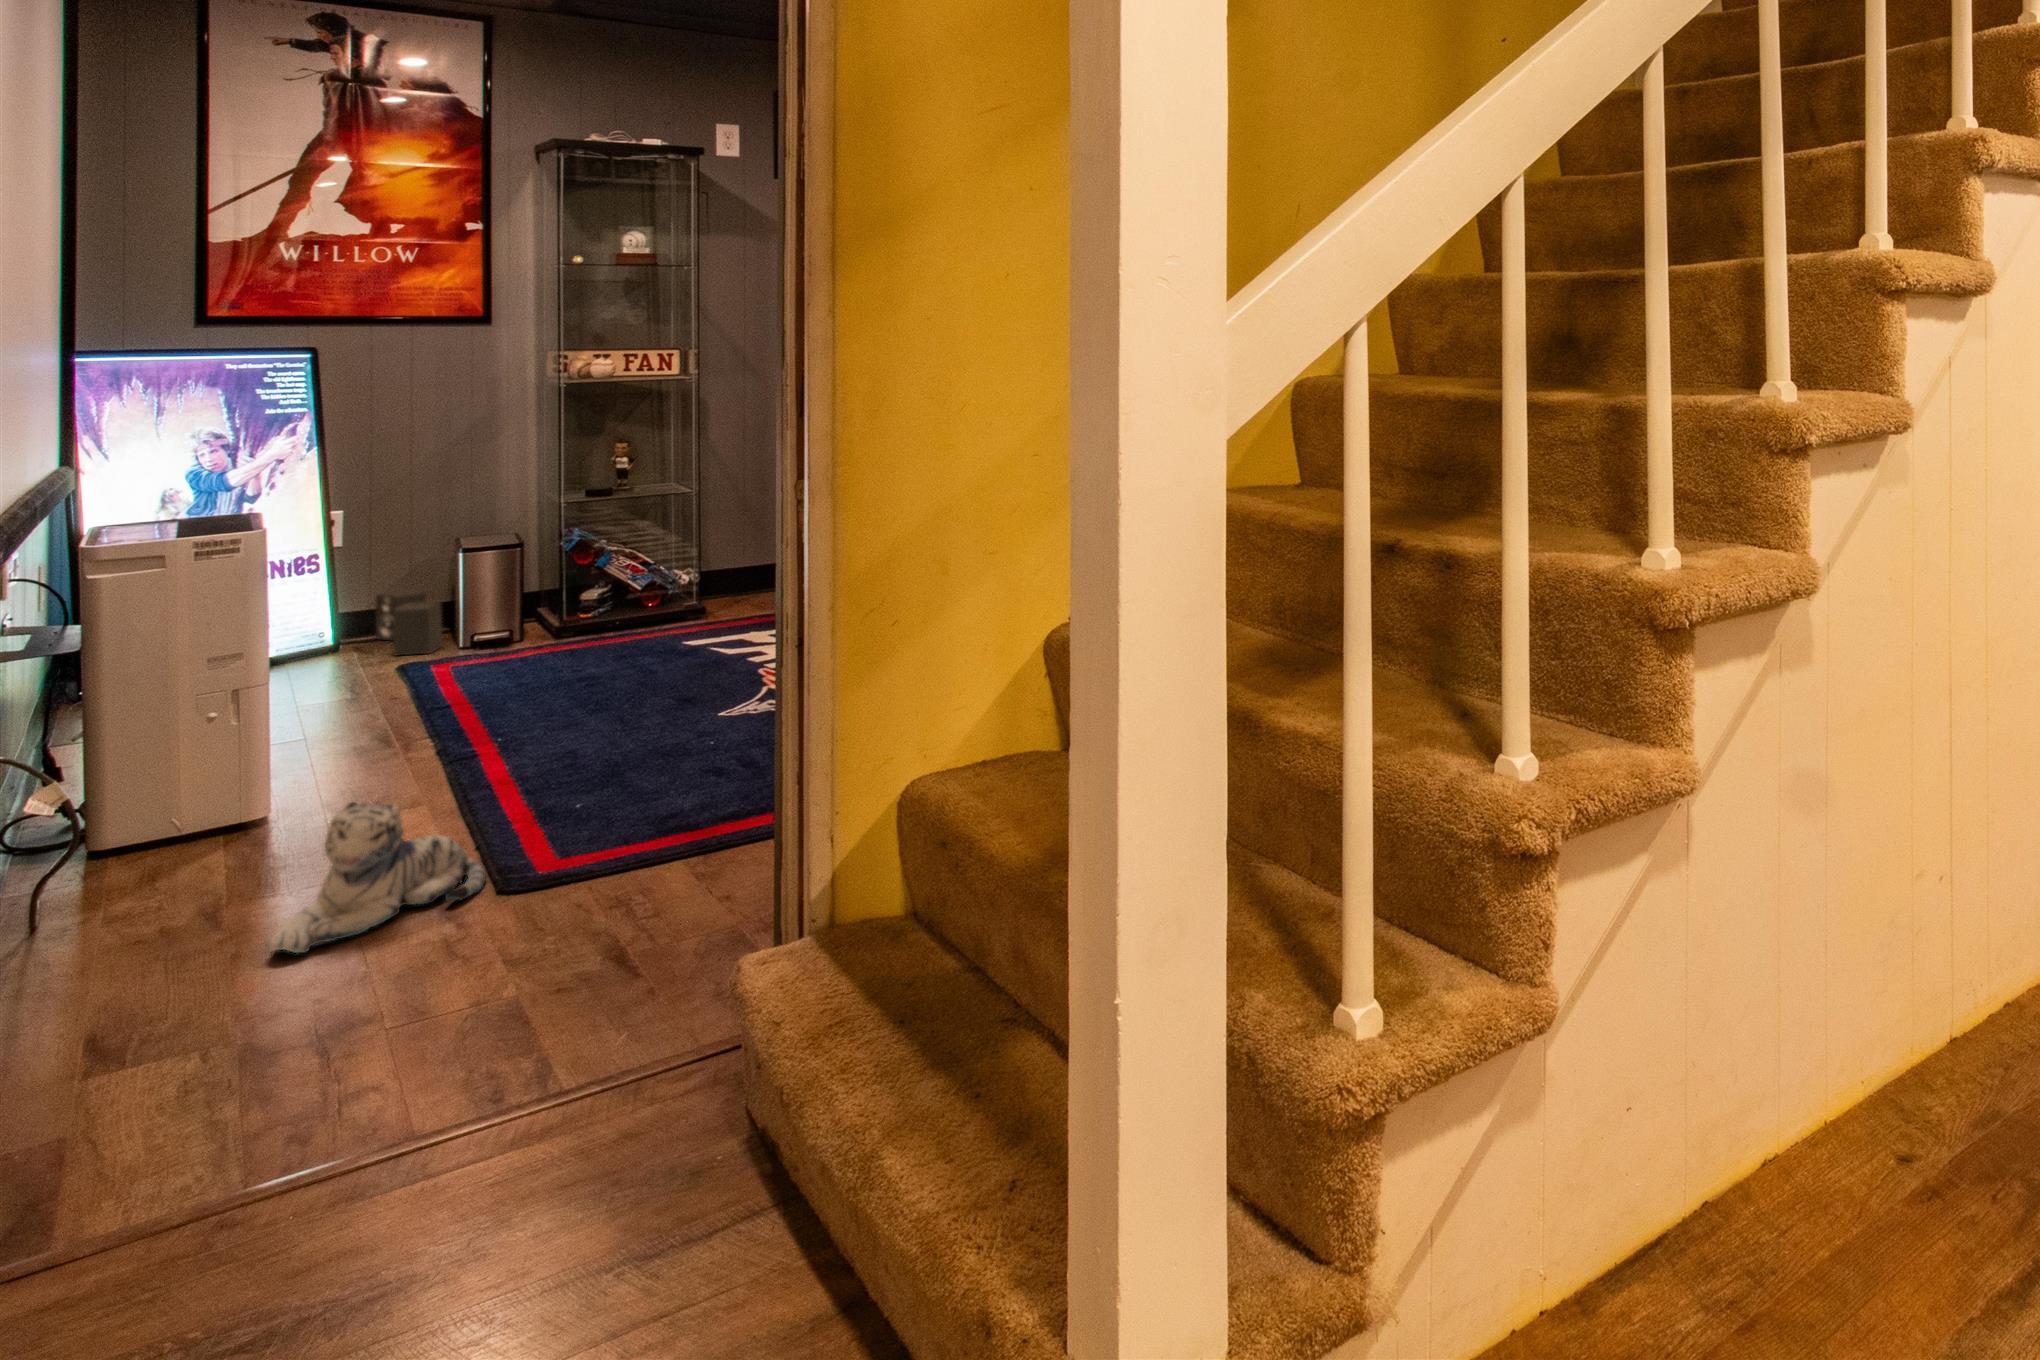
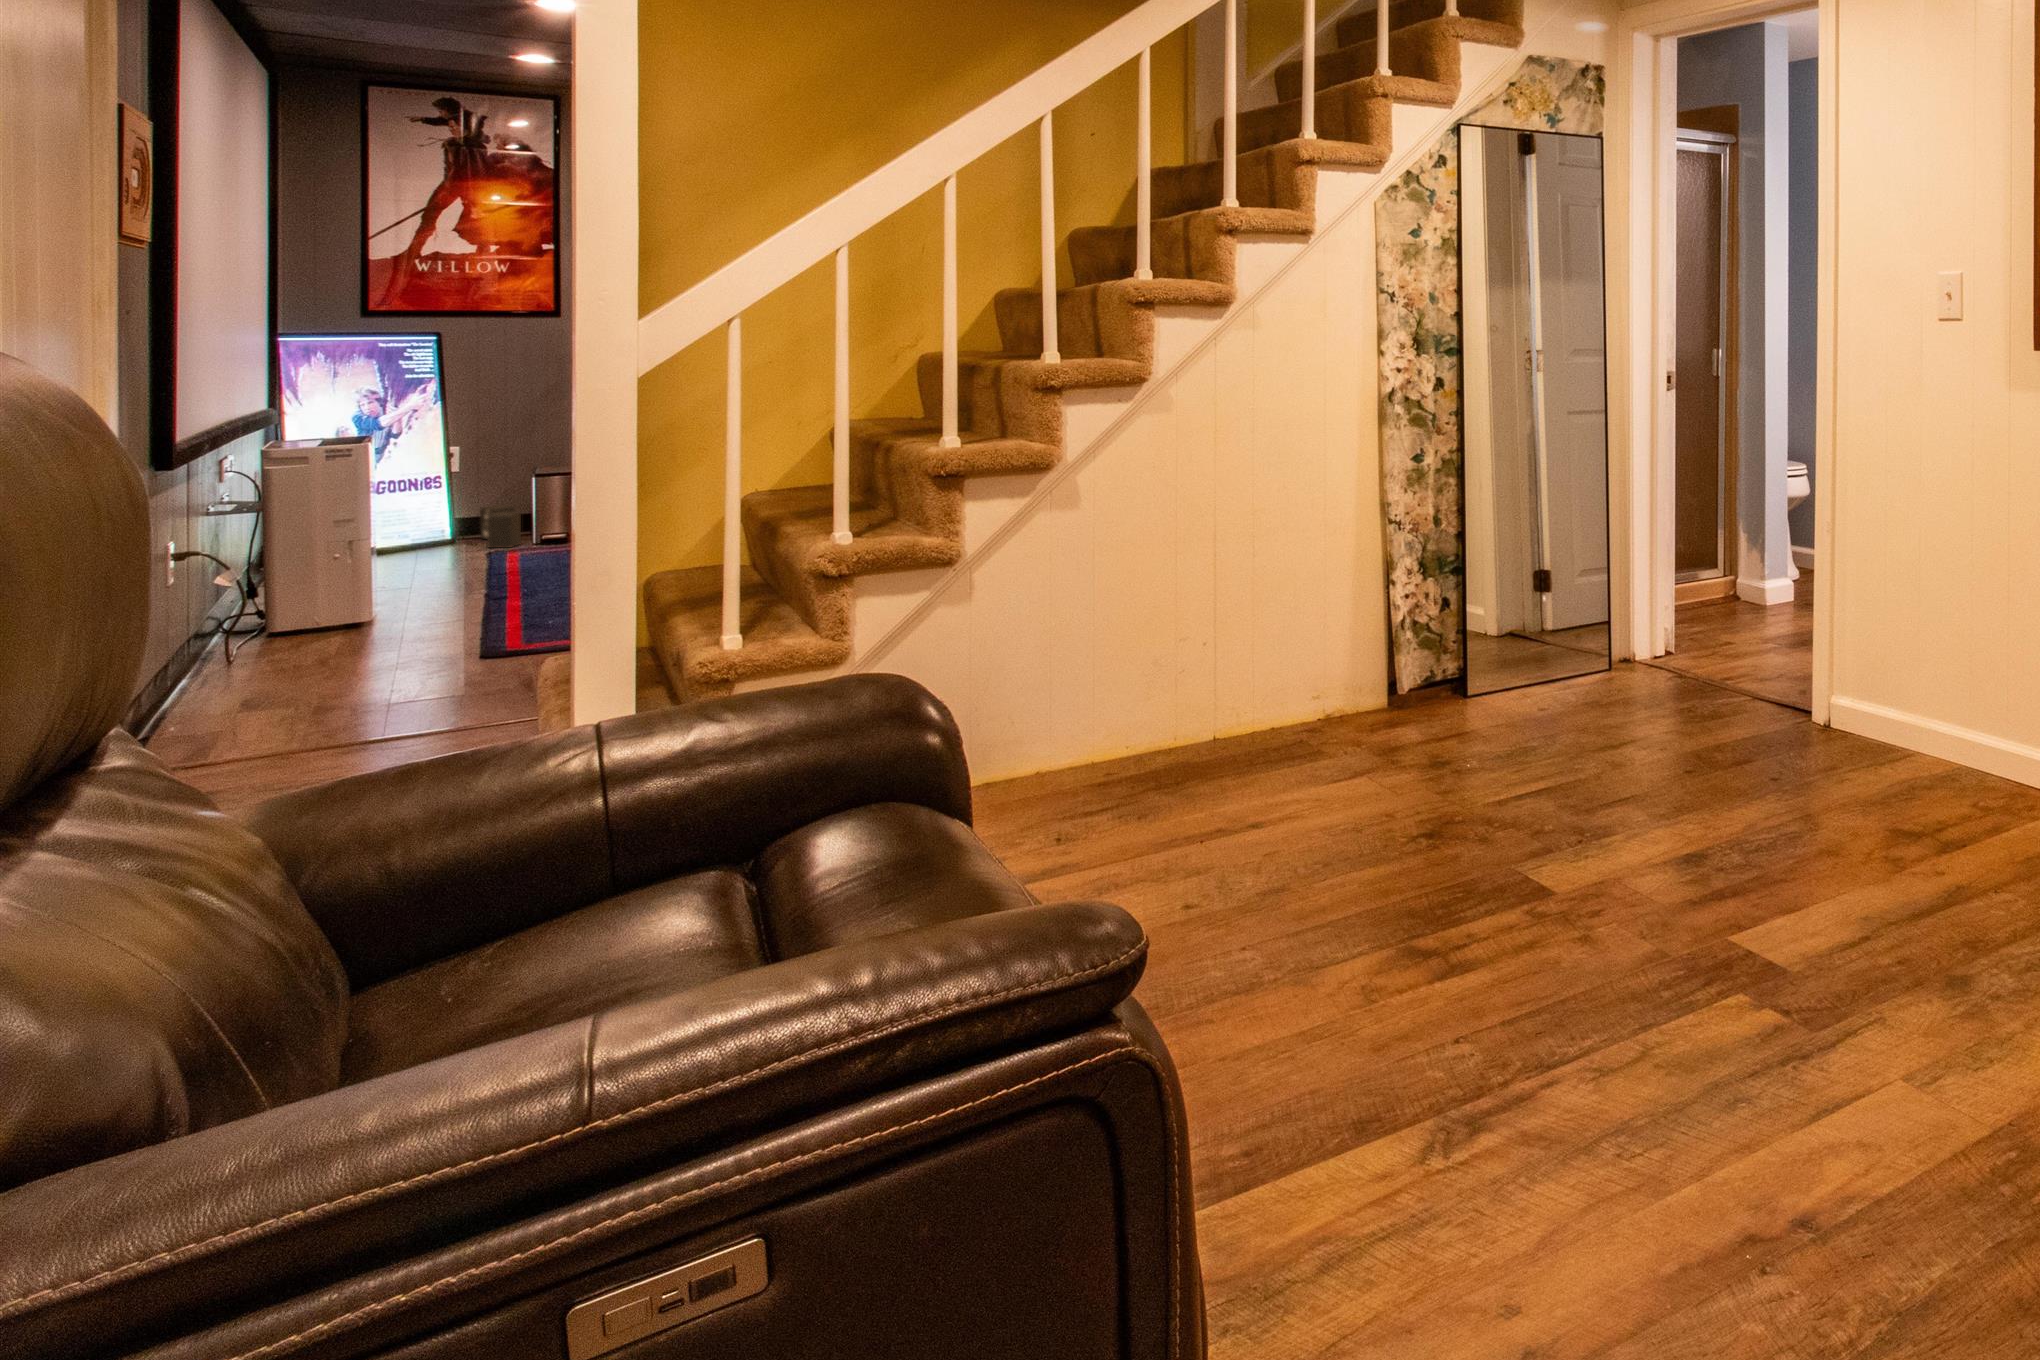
plush toy: present [268,802,486,953] -> none [352,594,485,674]

